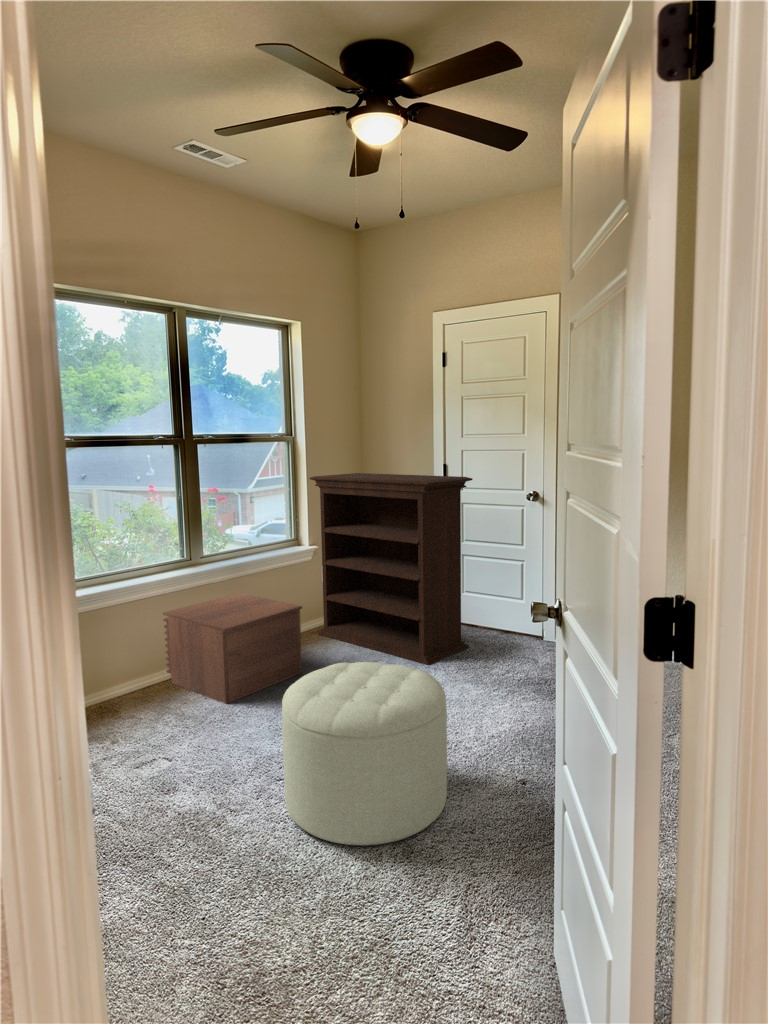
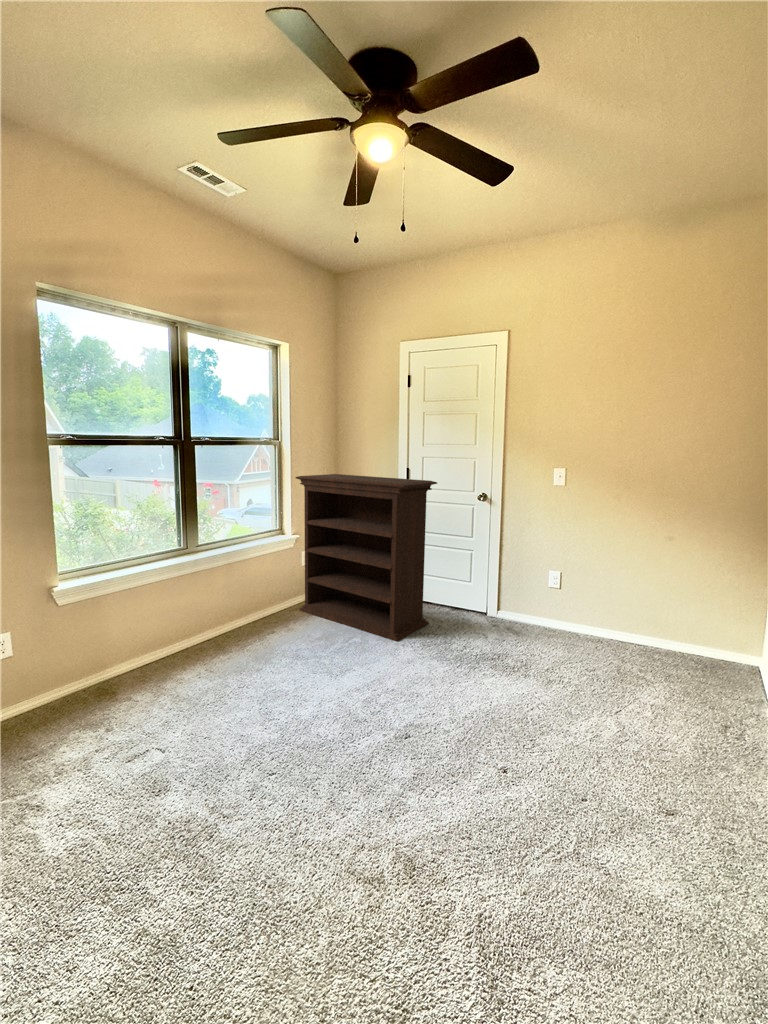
nightstand: present [163,593,302,704] -> none [160,578,289,684]
ottoman: present [282,662,447,845] -> none [279,659,442,862]

